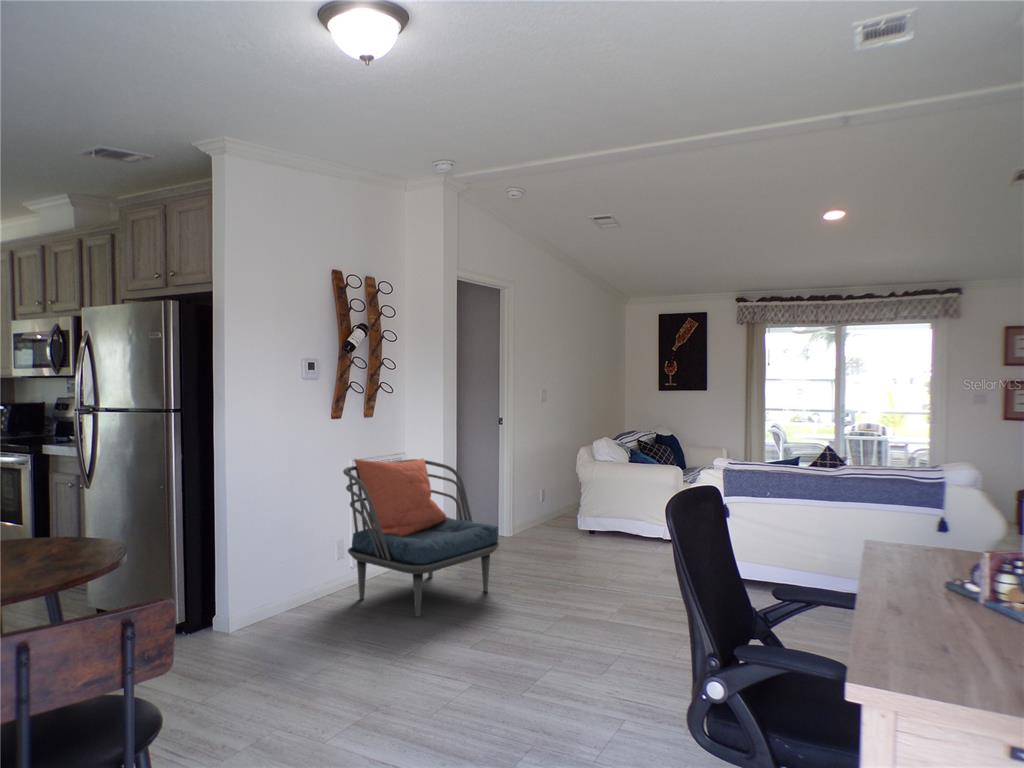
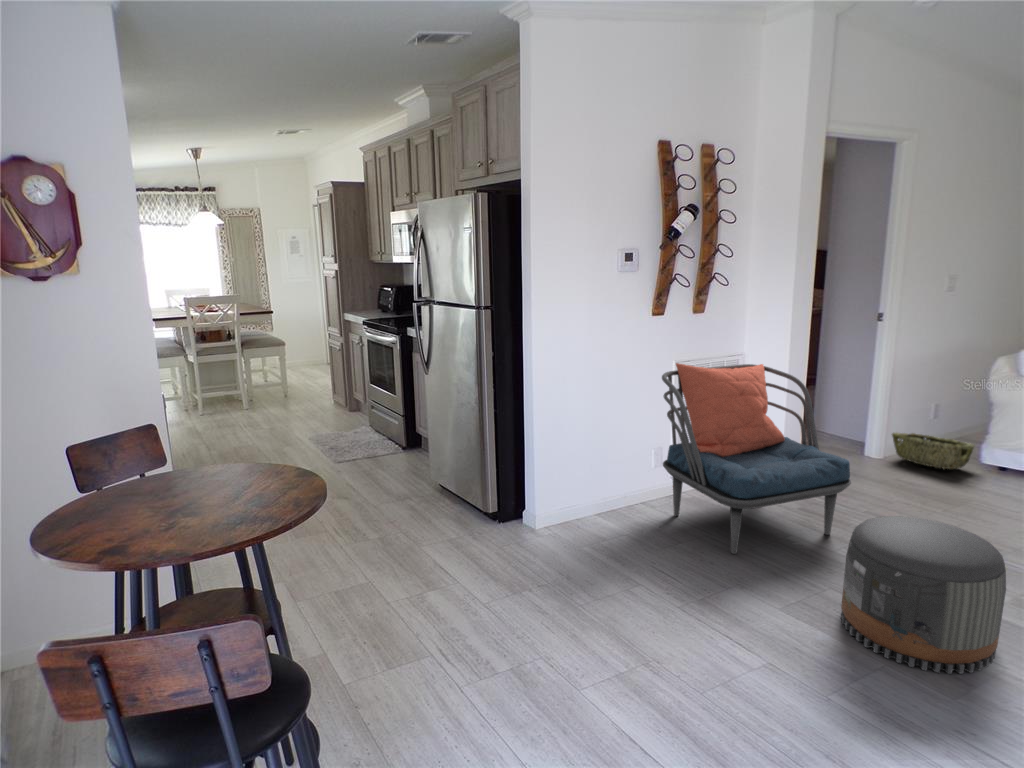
woven basket: none [519,513,574,538] -> present [892,433,974,469]
pouf: none [506,553,606,659] -> present [841,516,1006,674]

